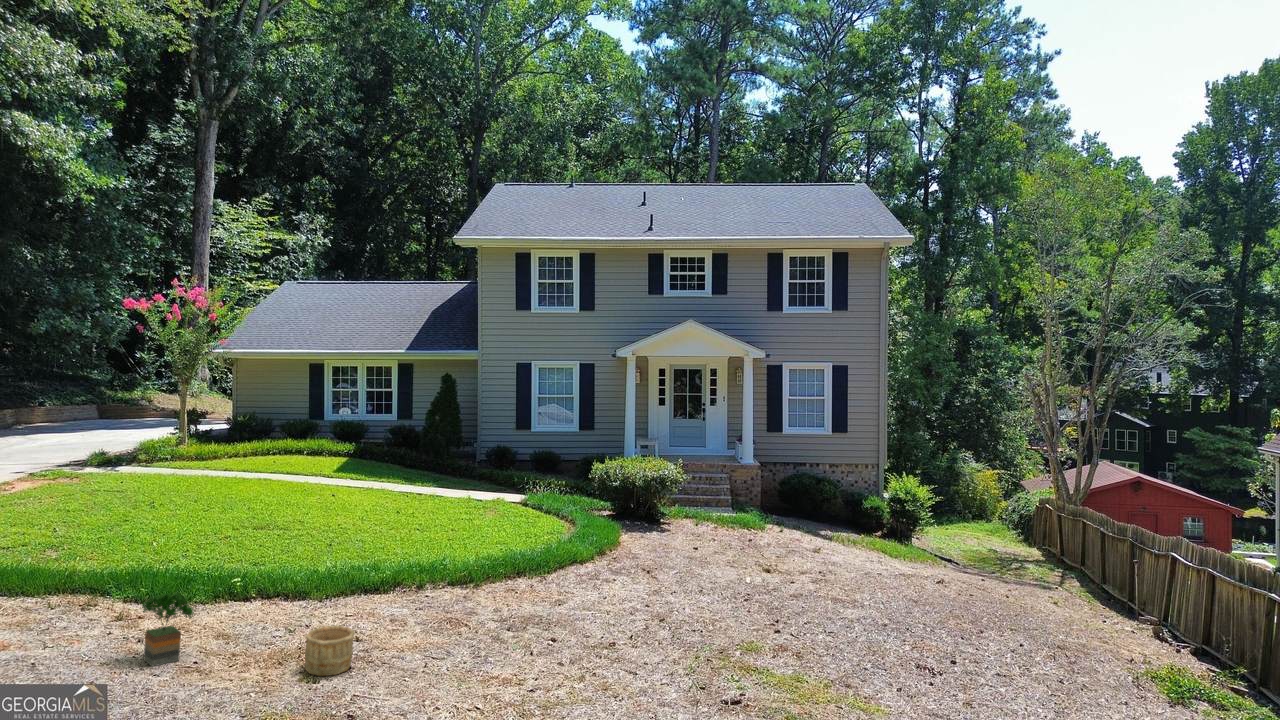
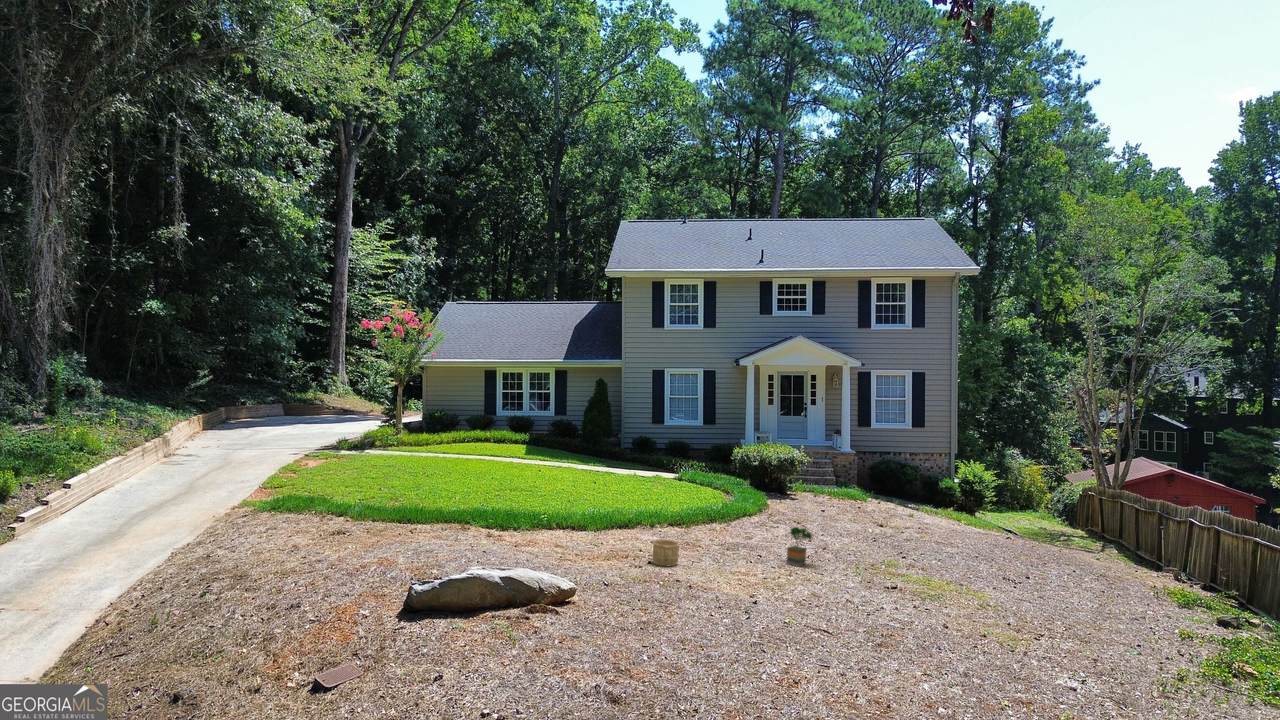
potted tree: present [142,593,194,666] -> present [785,527,813,567]

